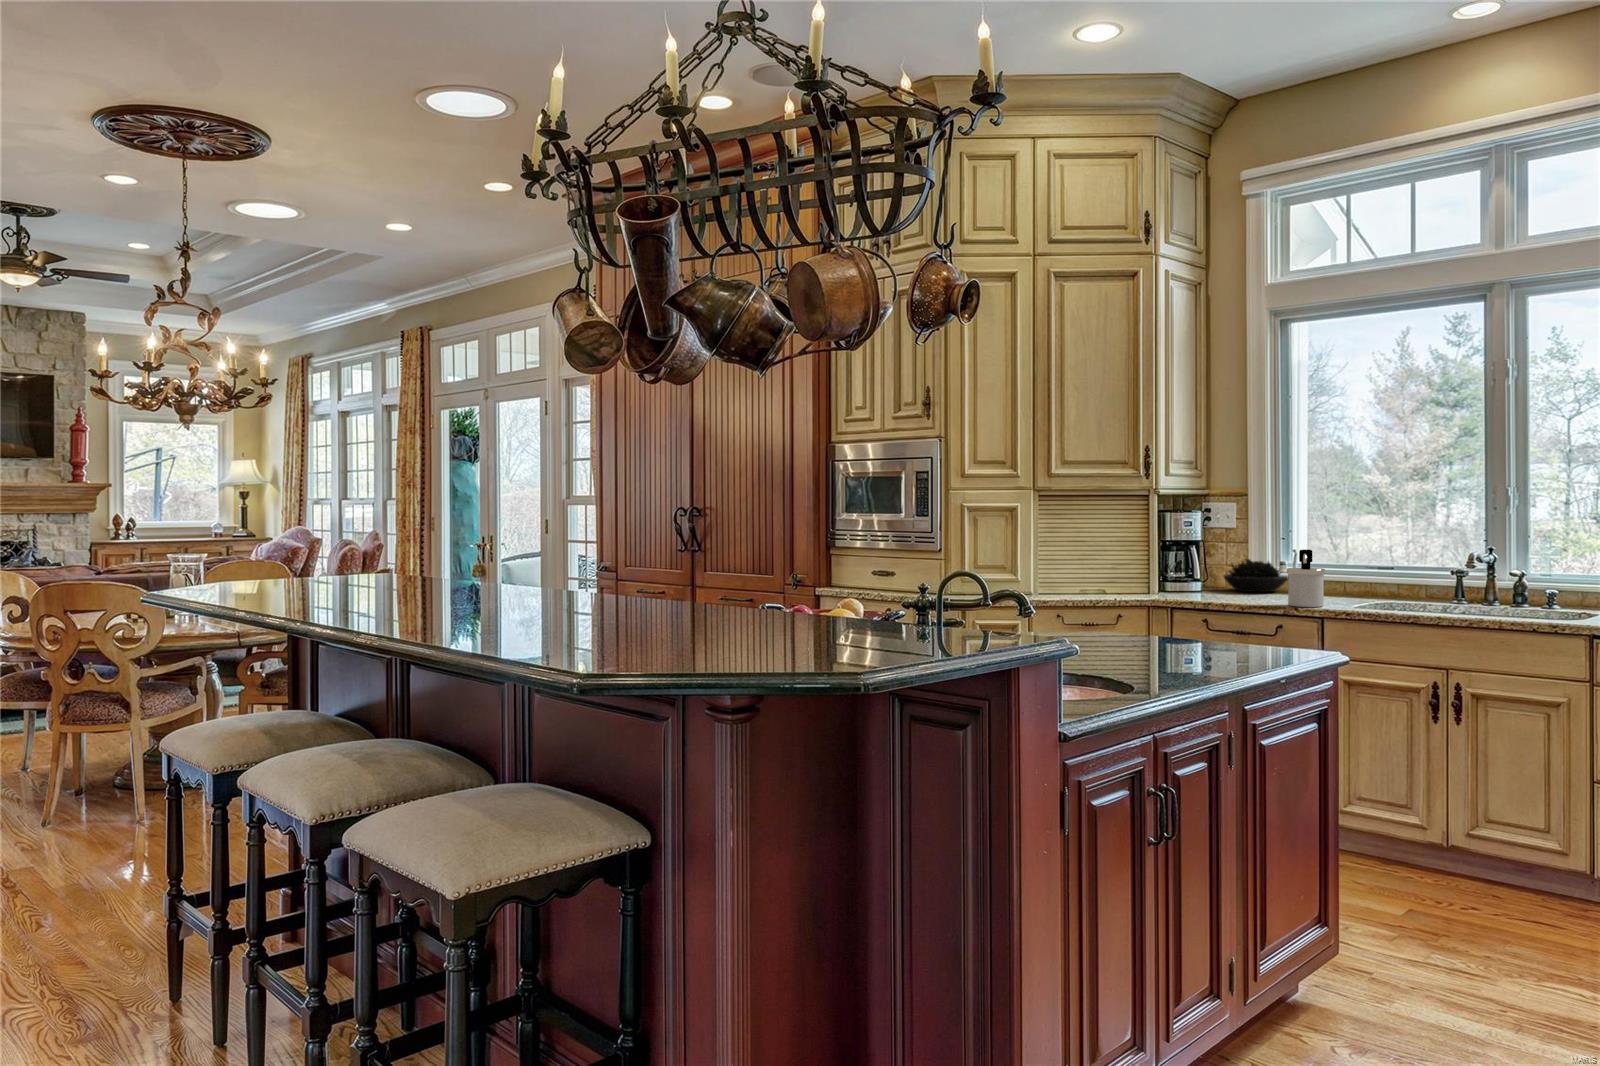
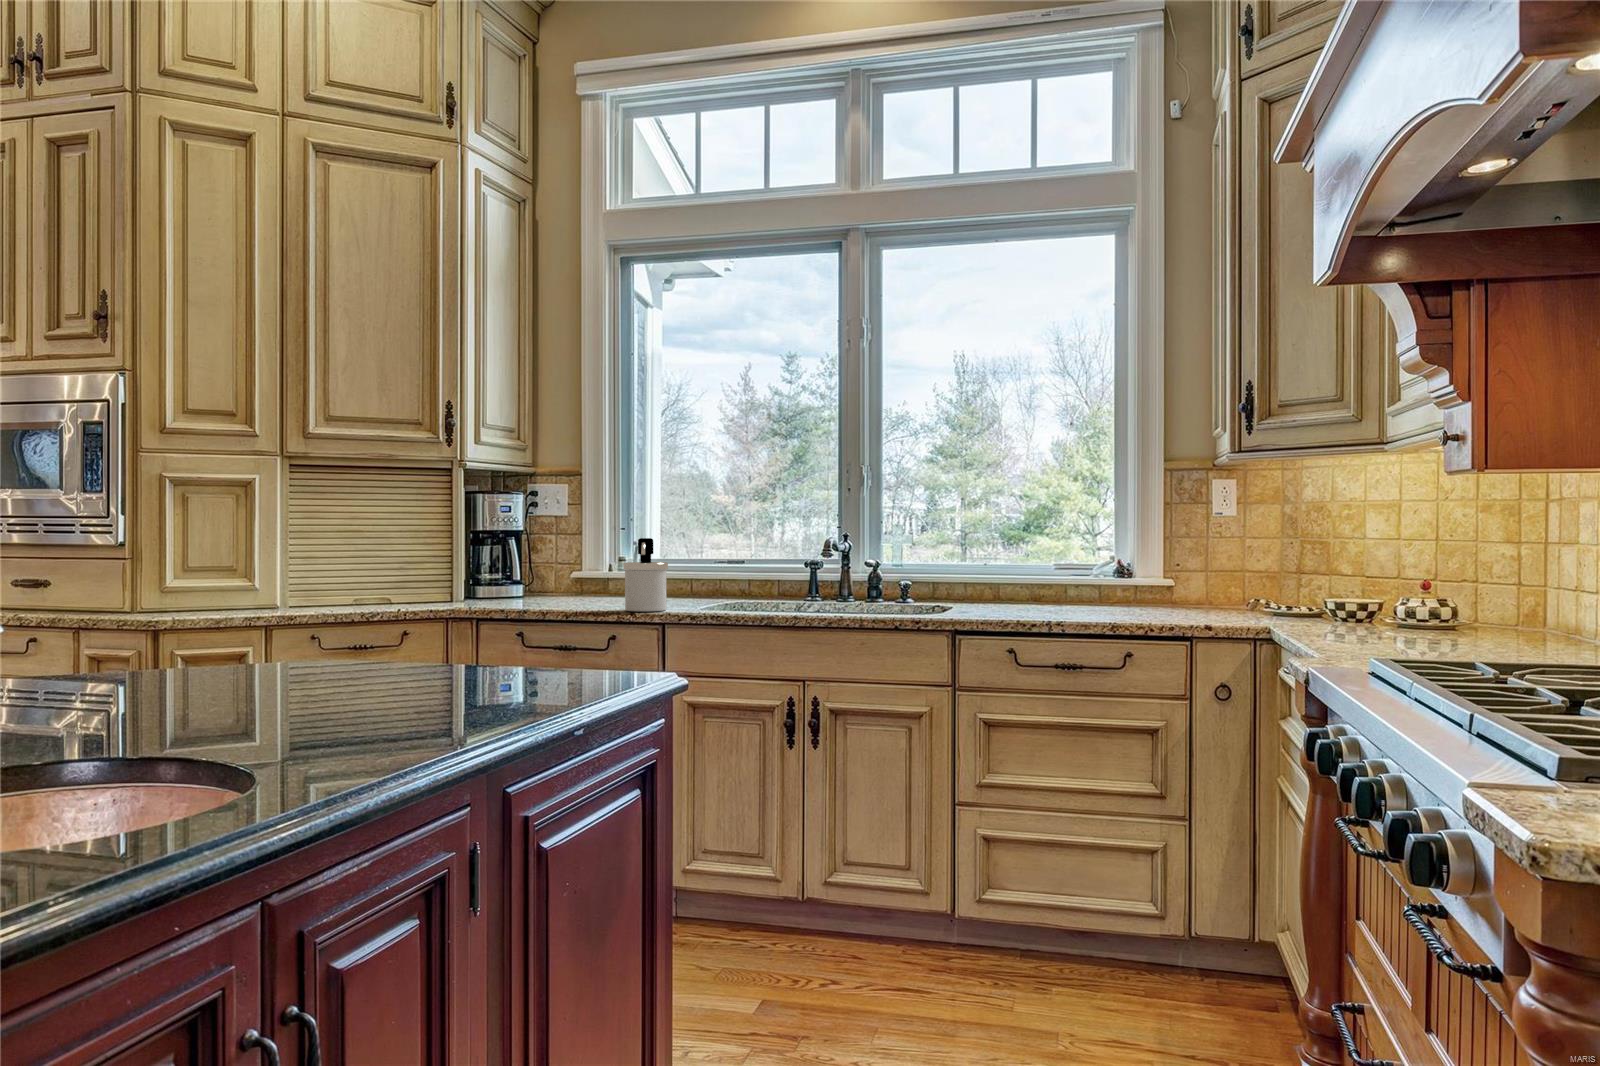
succulent plant: present [1223,559,1288,592] -> none [552,556,631,598]

